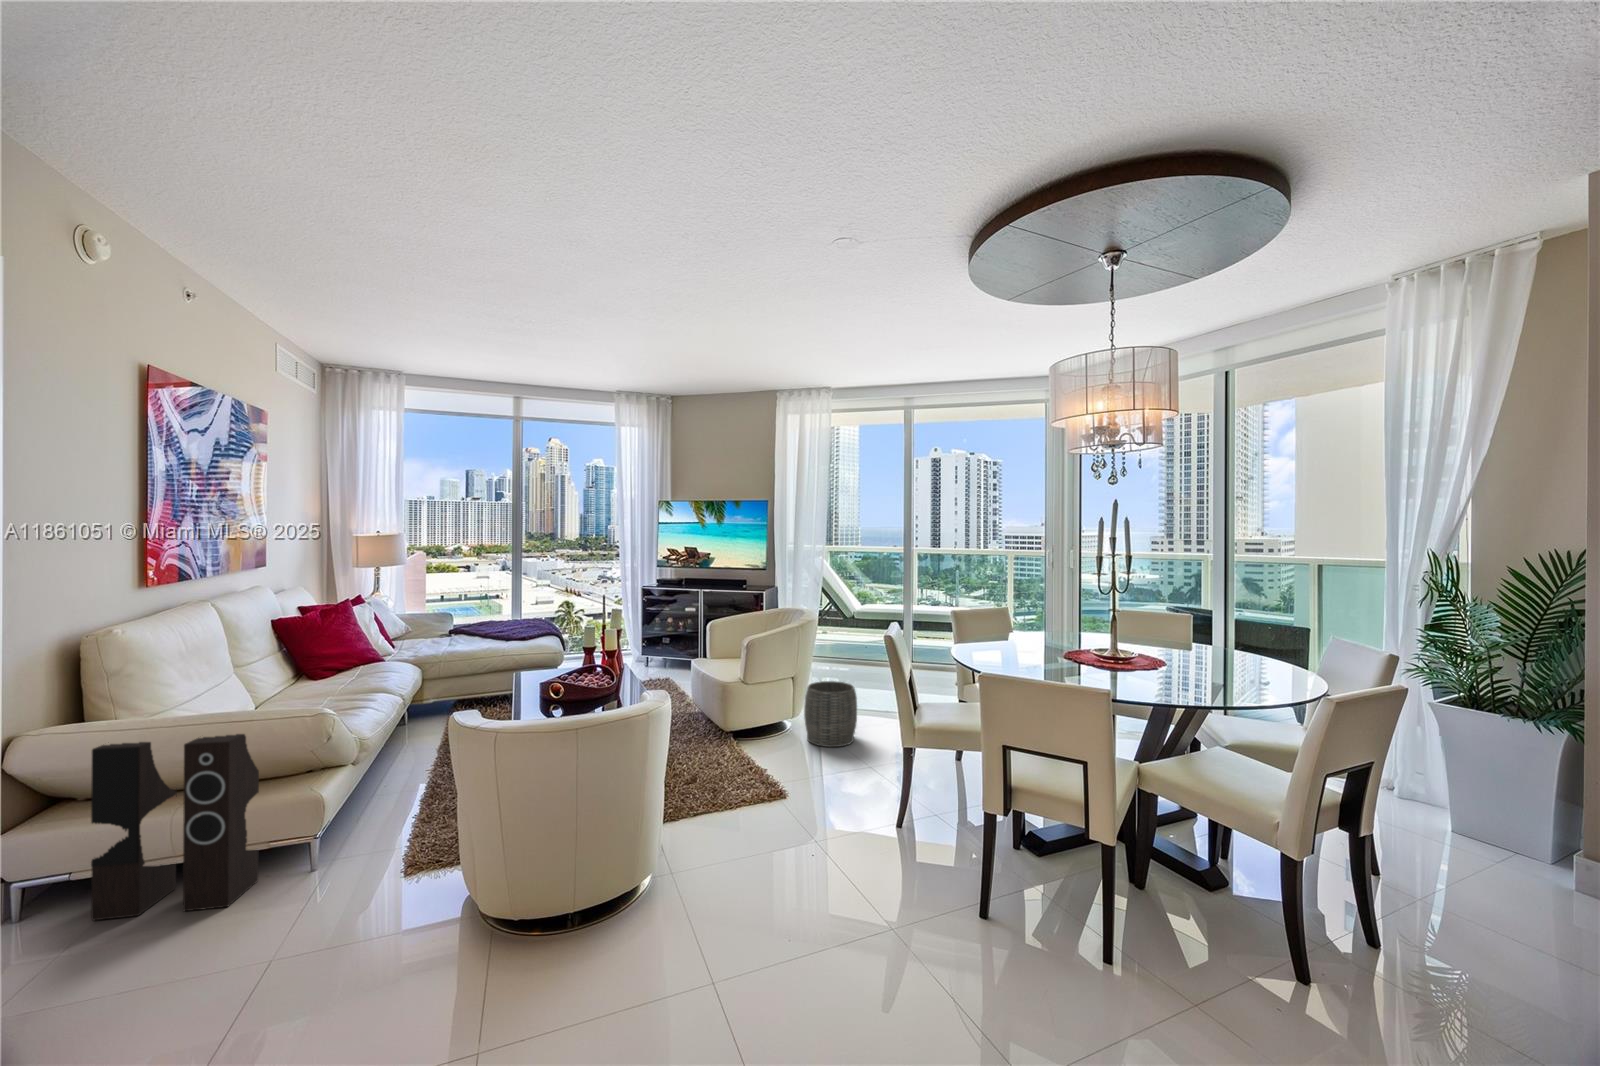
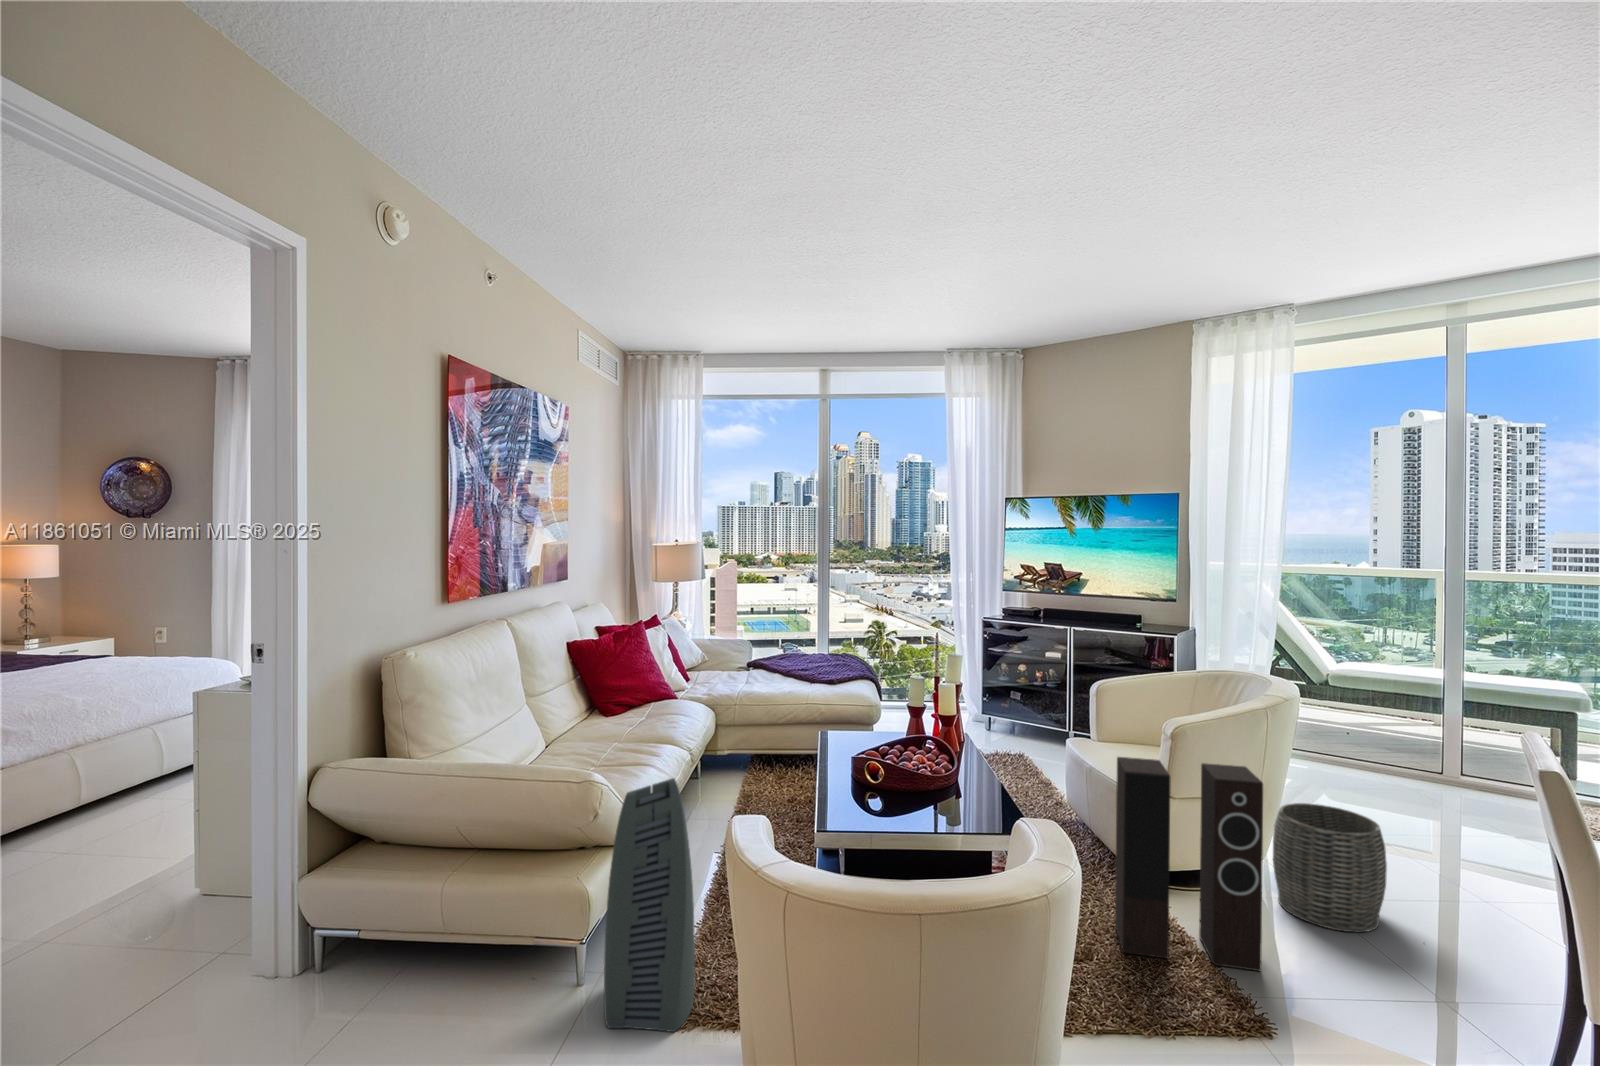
air purifier: none [342,703,420,888] -> present [604,778,695,1032]
speaker: present [91,734,259,920] -> present [1115,757,1263,971]

